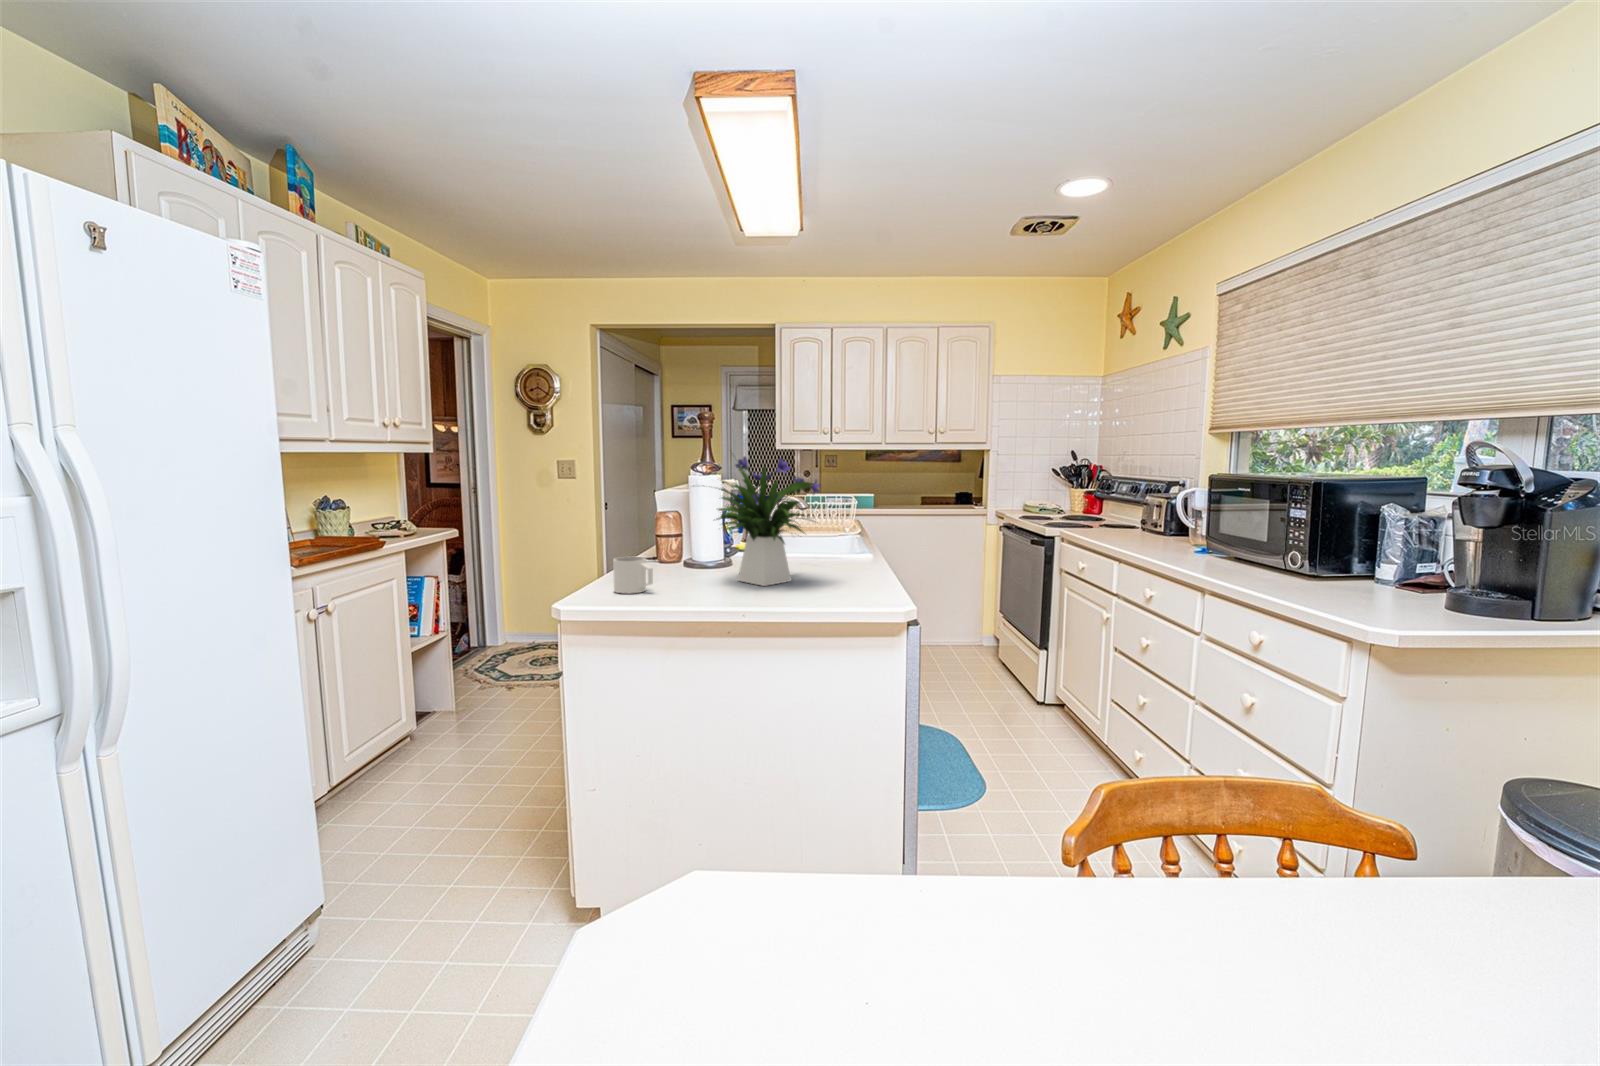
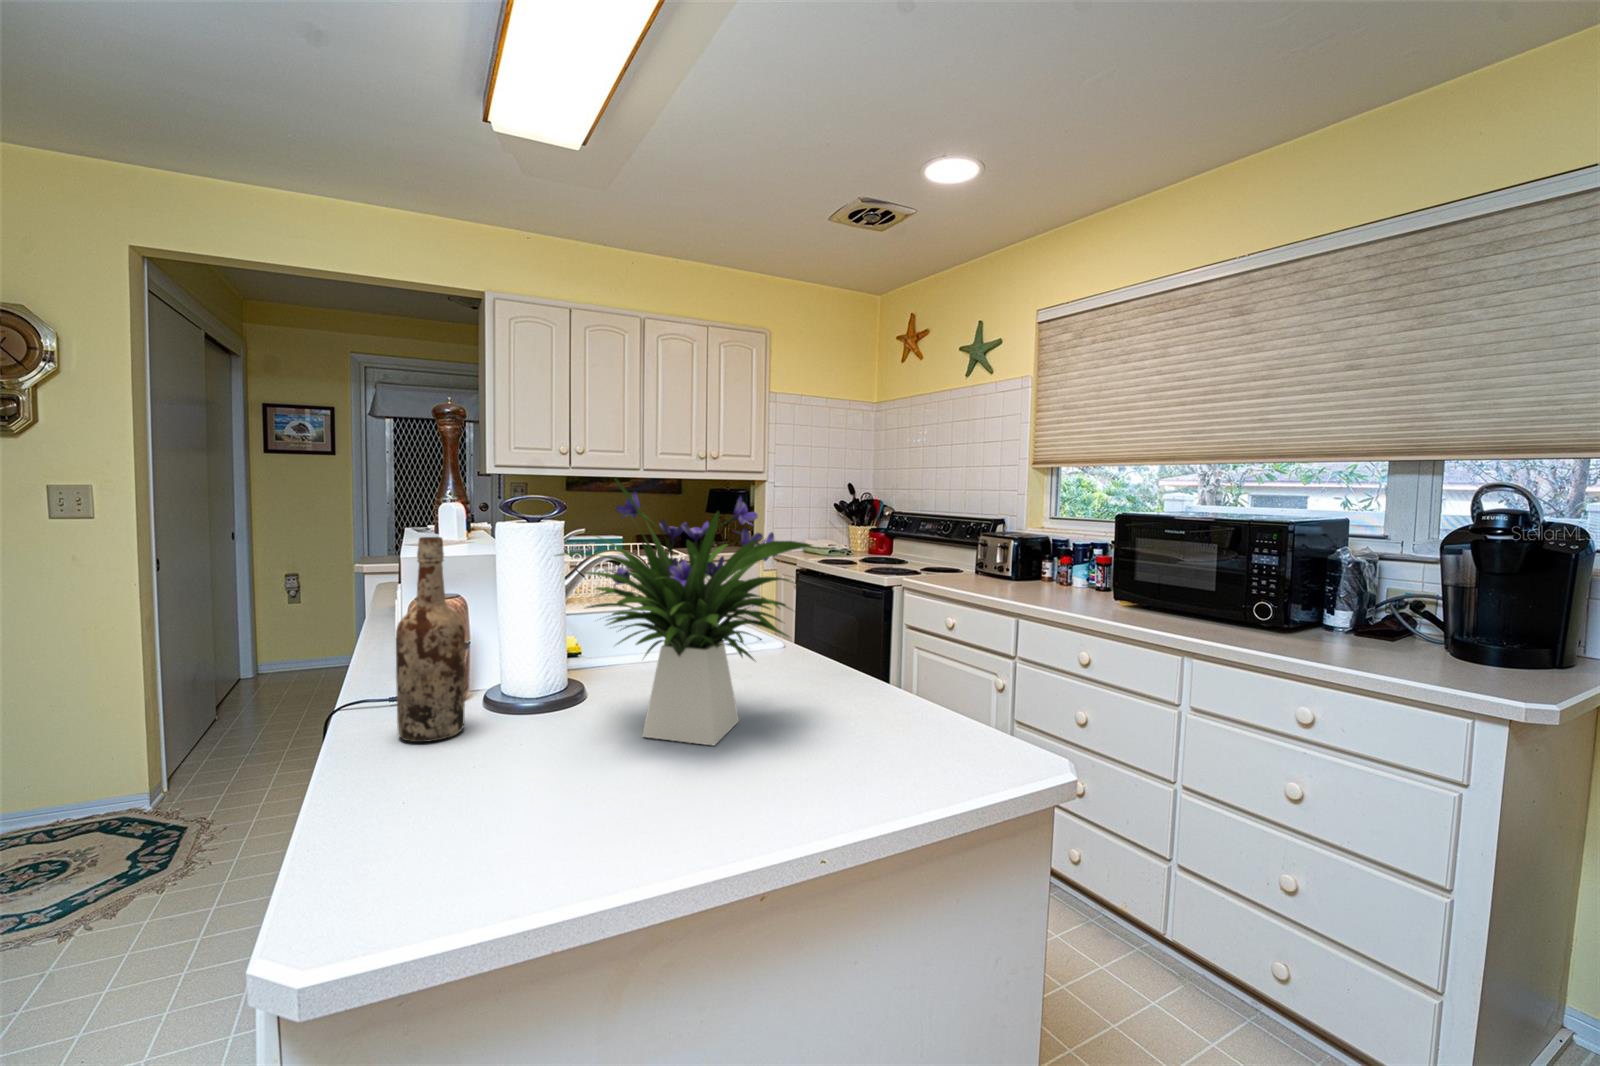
wine bottle: none [641,479,671,573] -> present [396,537,465,742]
mug: present [613,557,653,594] -> none [388,732,503,841]

